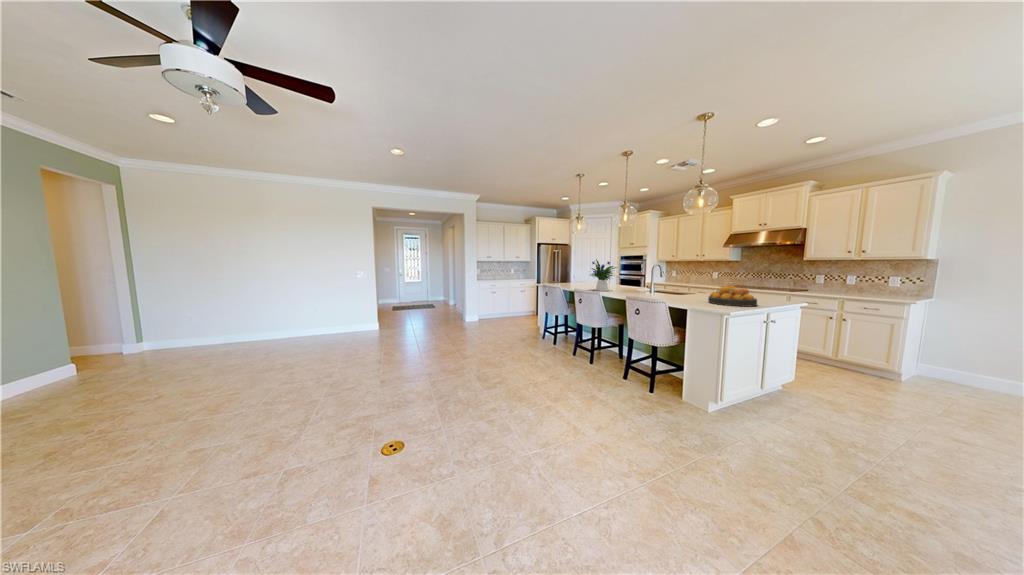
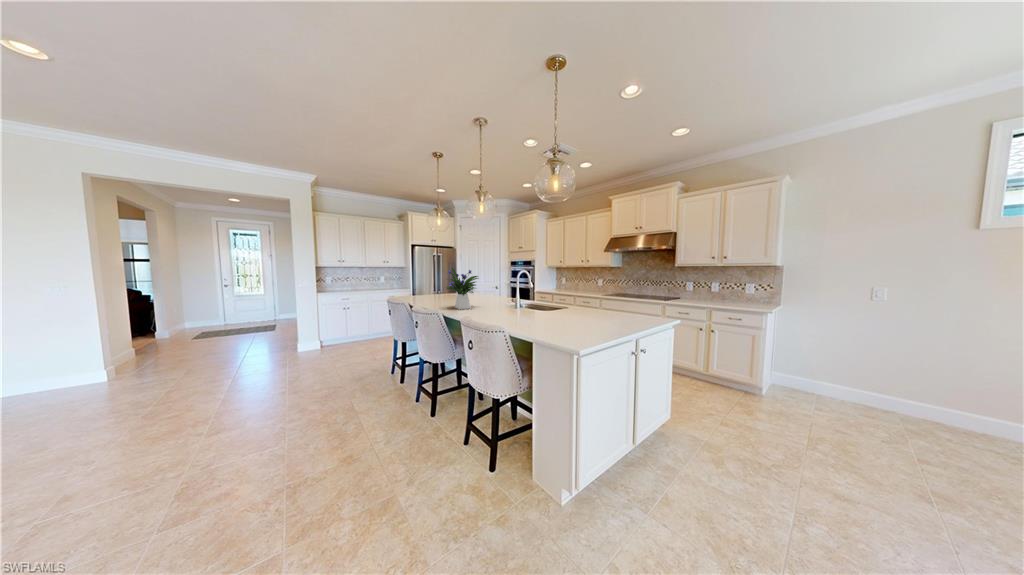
fruit bowl: present [708,285,757,307] -> none [574,304,628,335]

